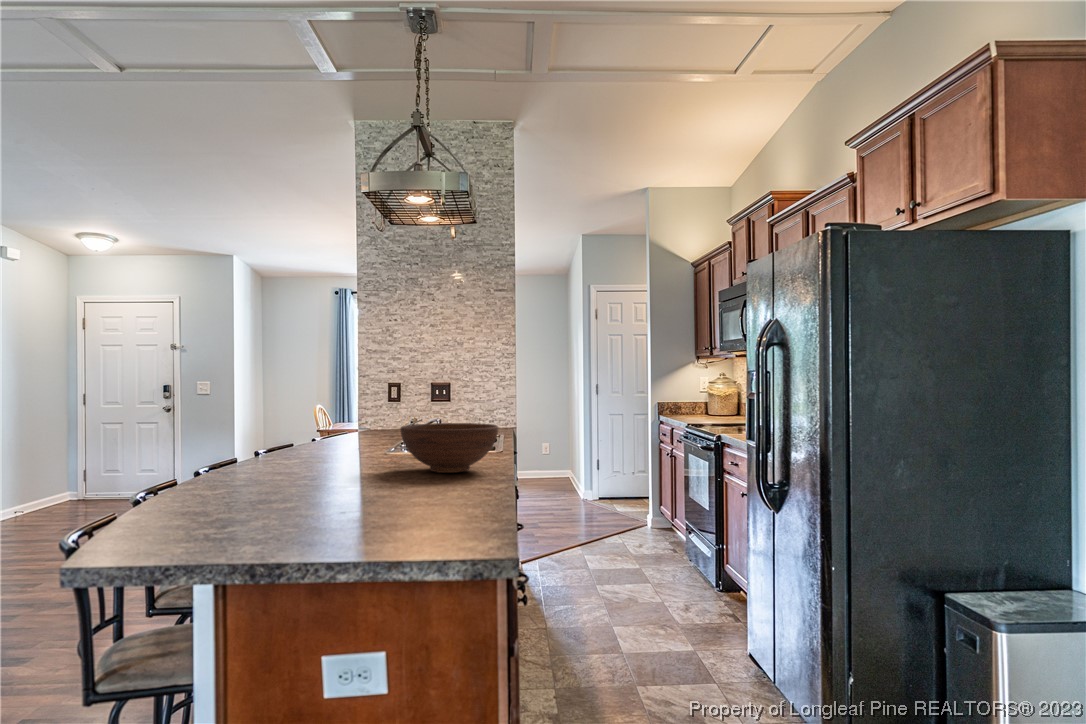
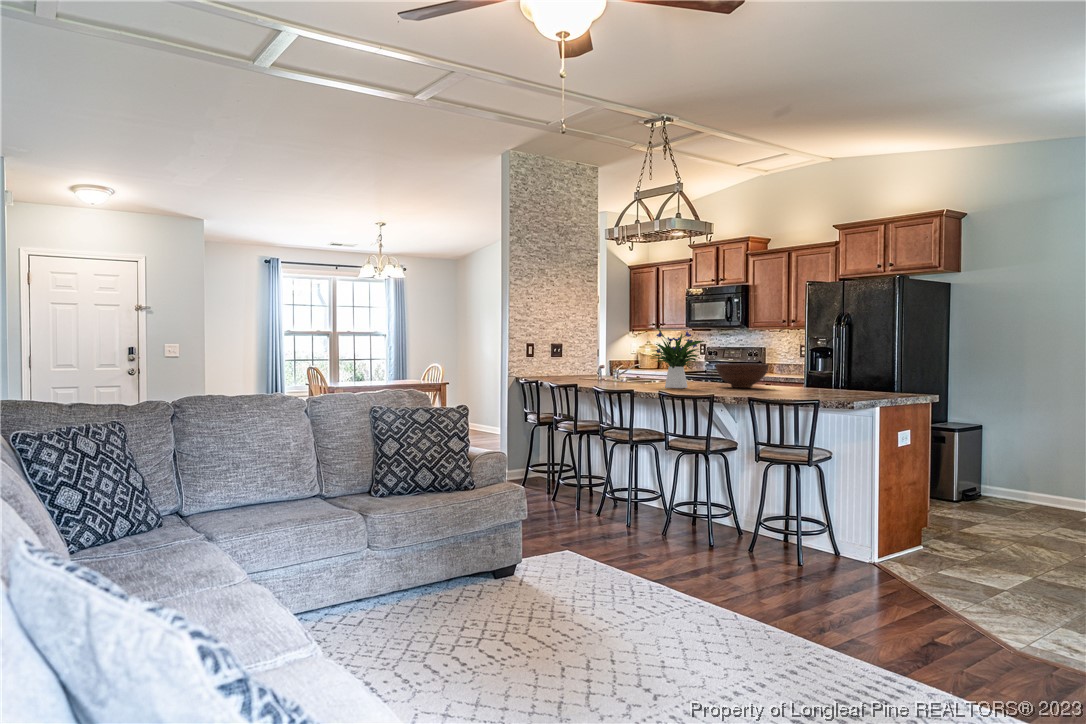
flower arrangement: none [257,359,358,468] -> present [650,328,704,388]

